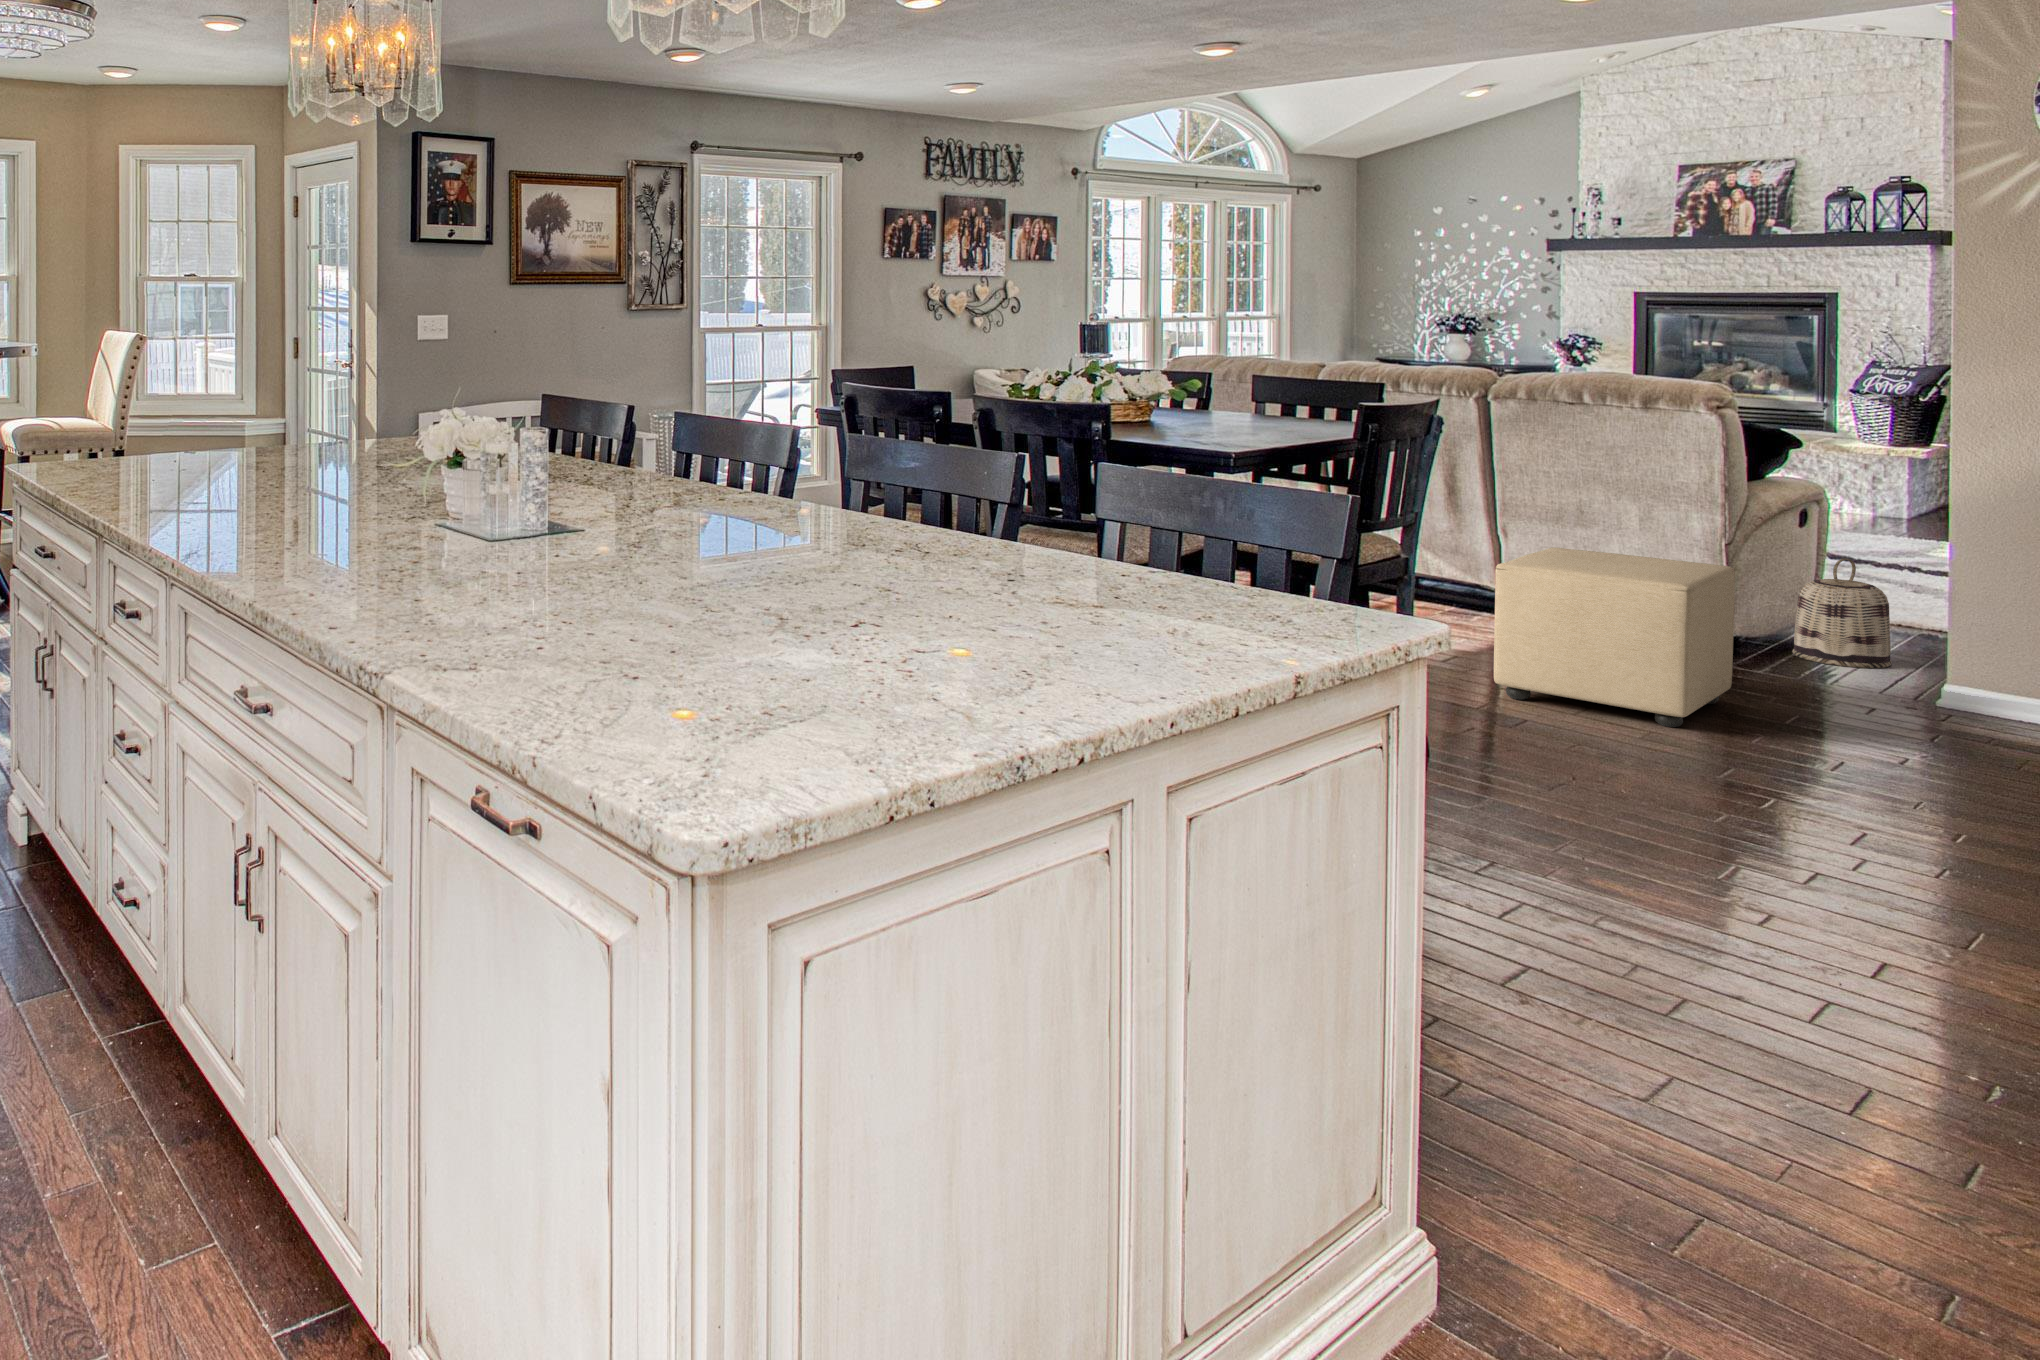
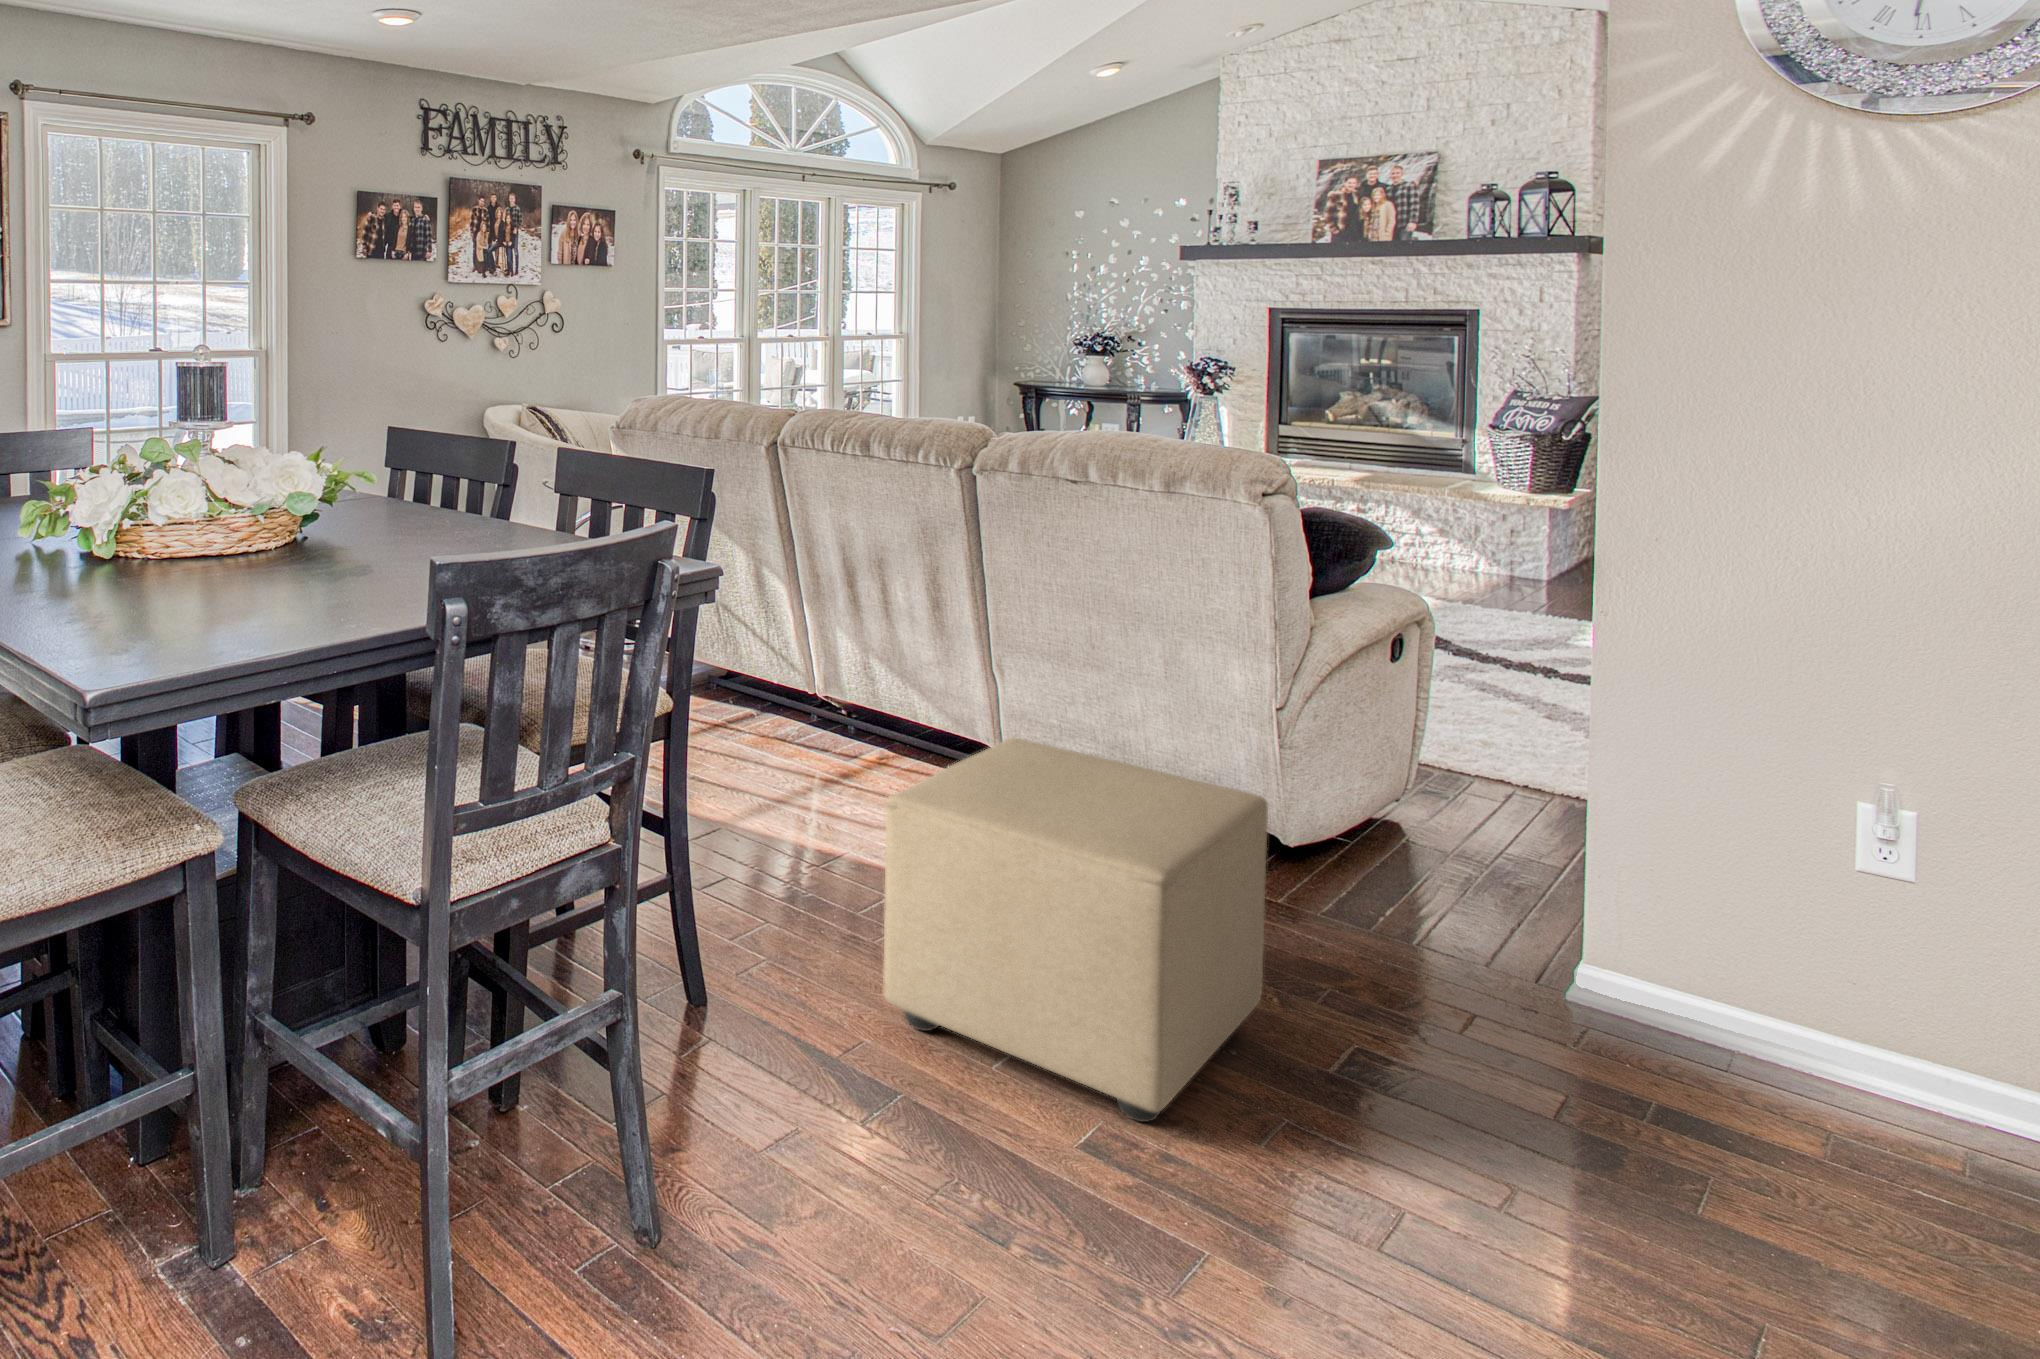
basket: present [1792,559,1892,668] -> none [1382,728,1516,904]

